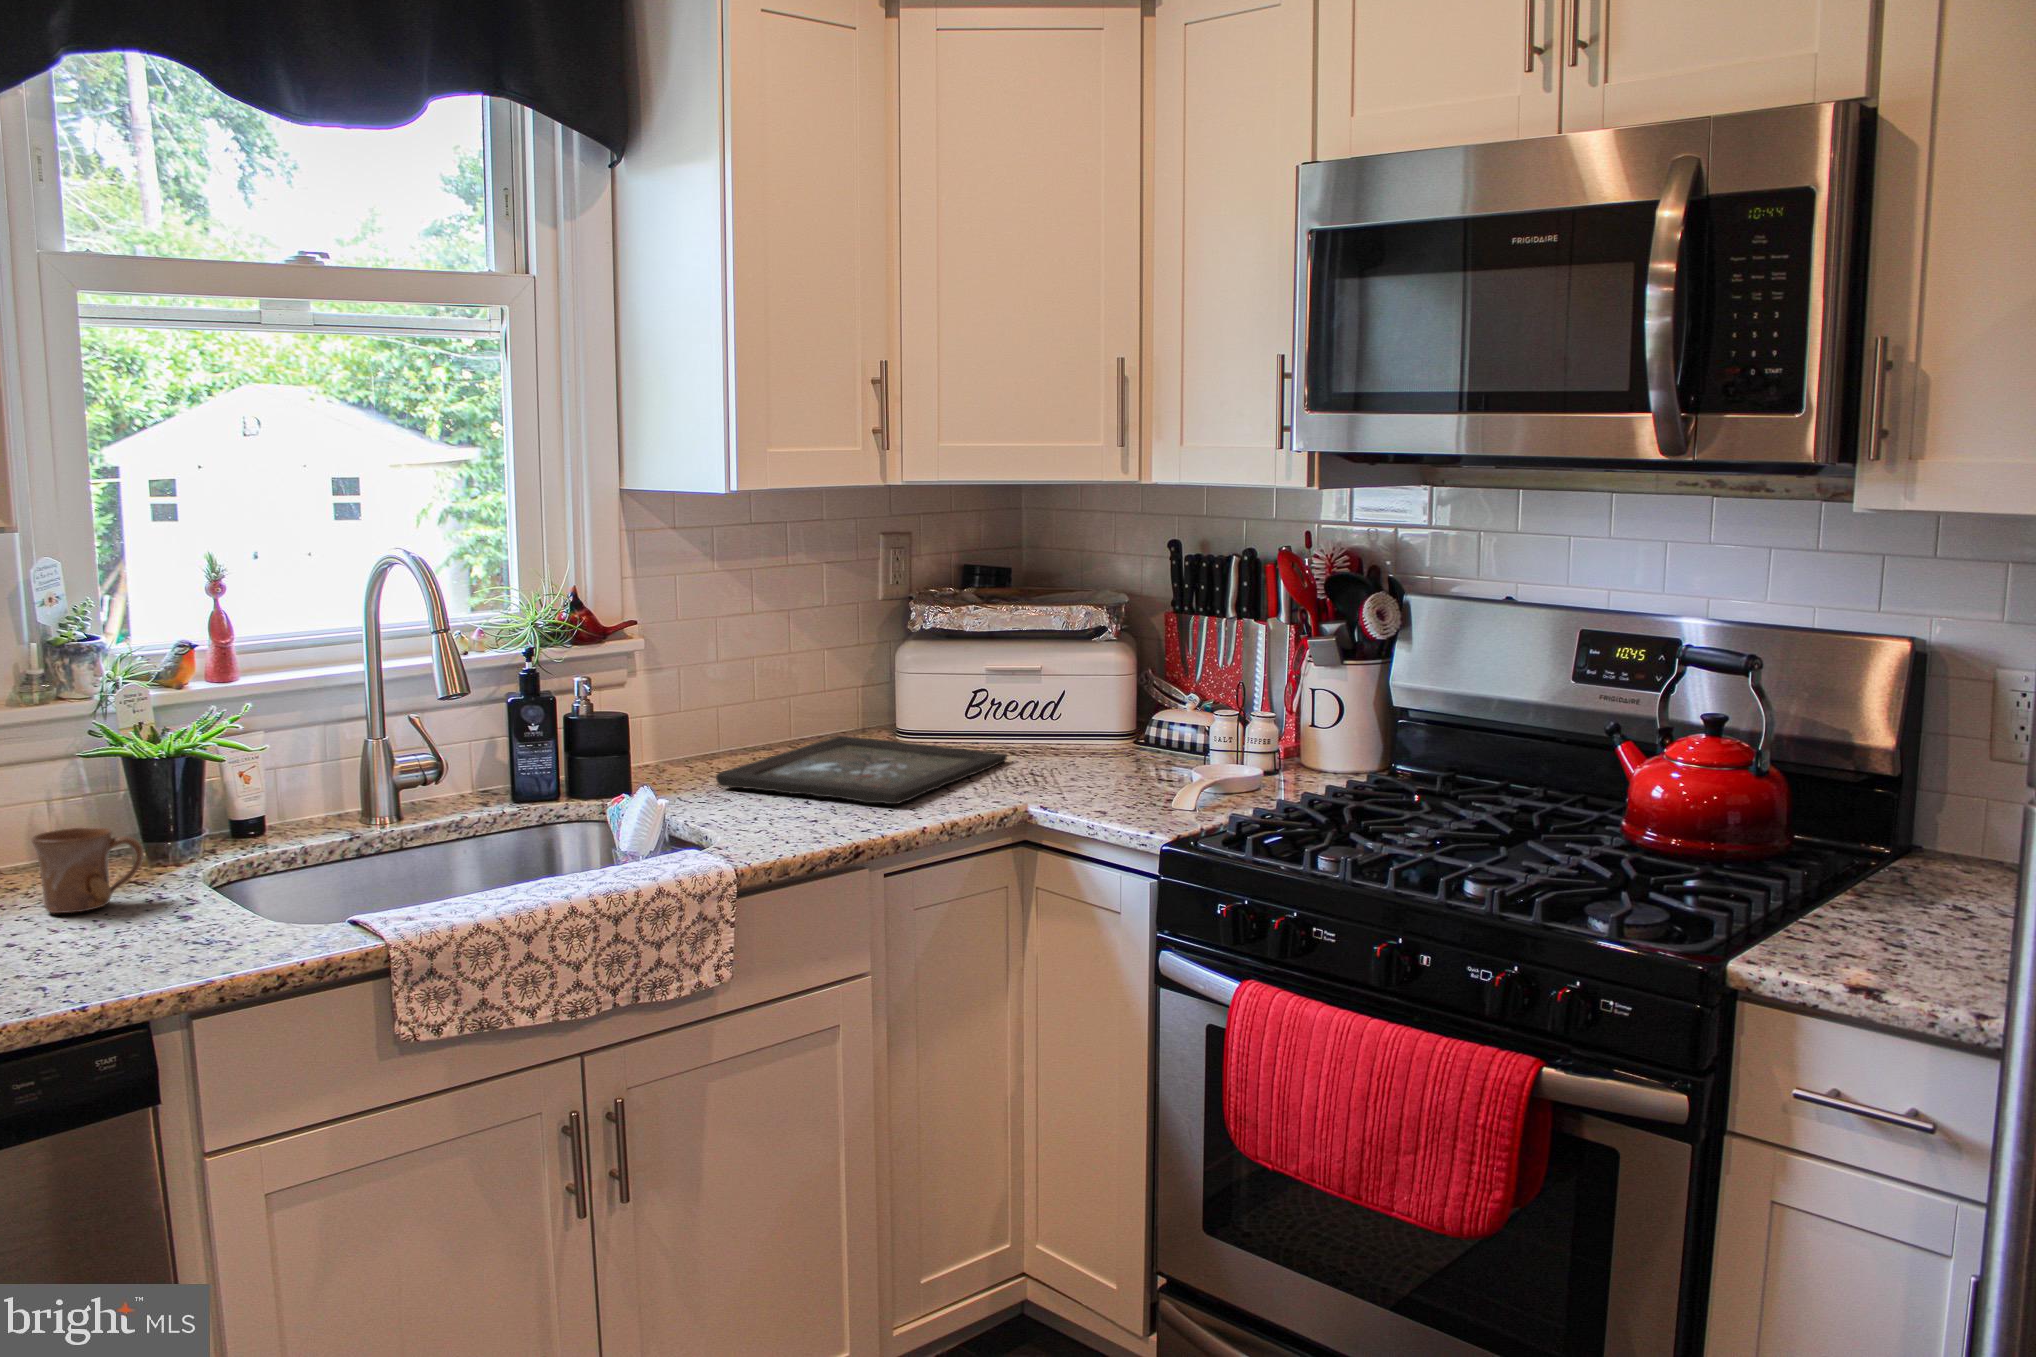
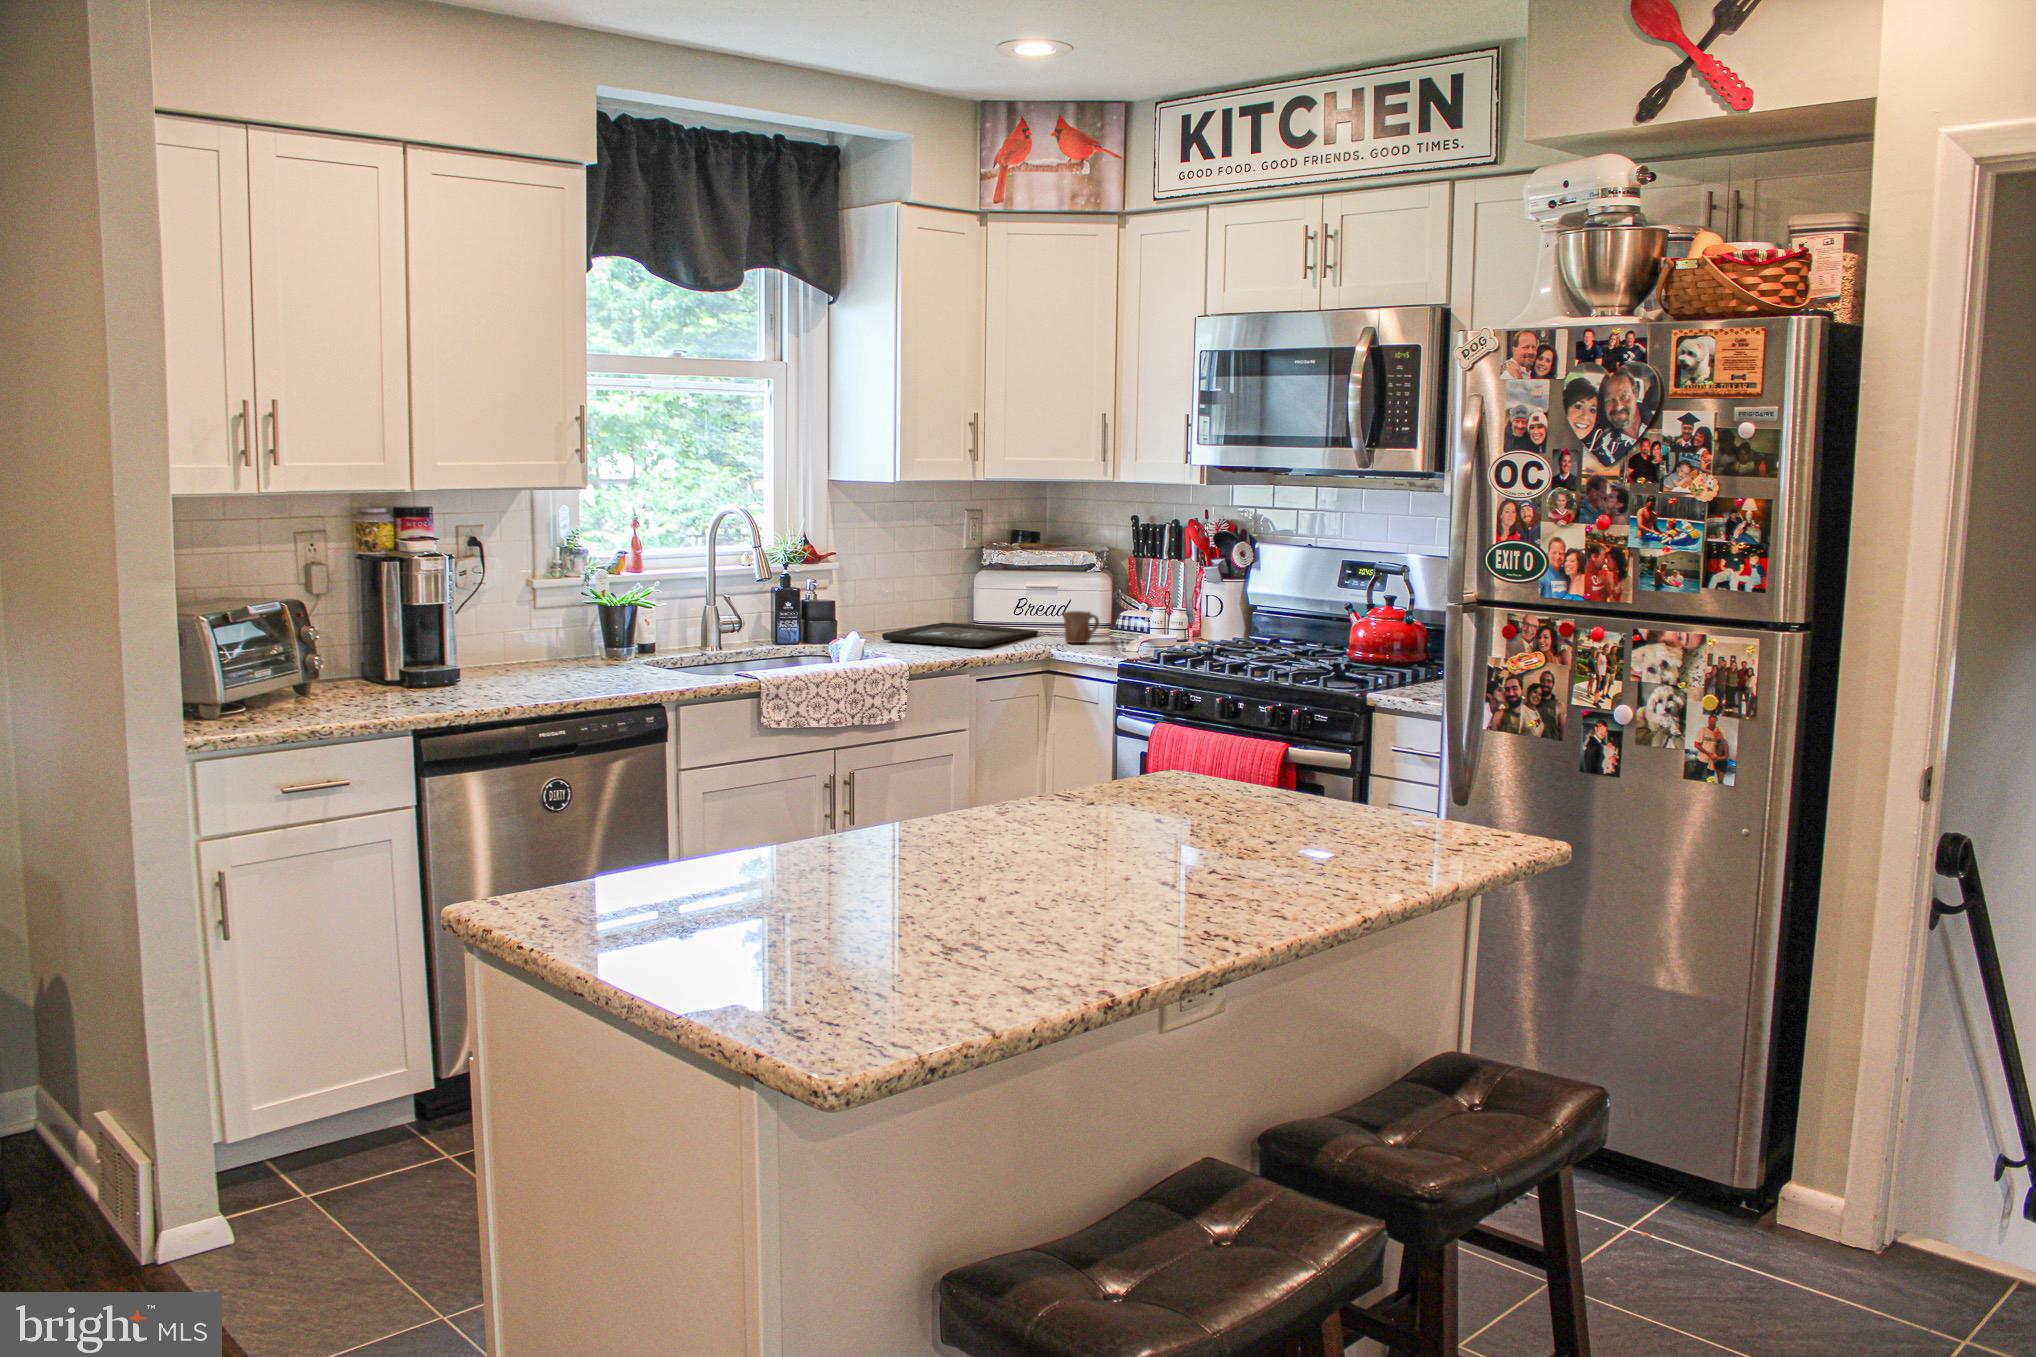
mug: present [31,827,143,913] -> present [1063,611,1099,643]

